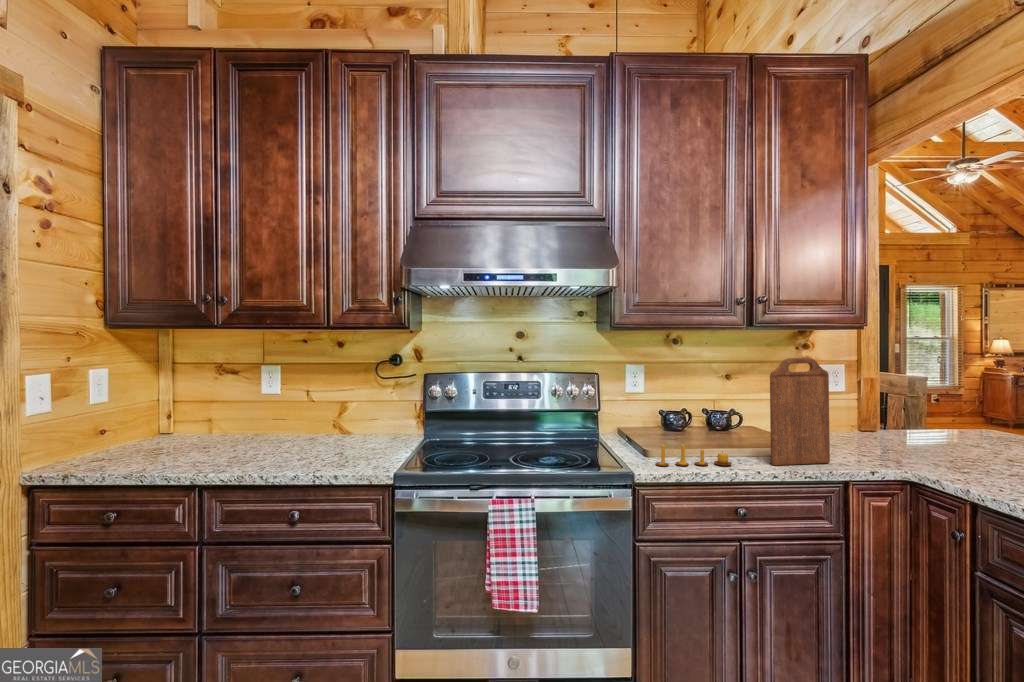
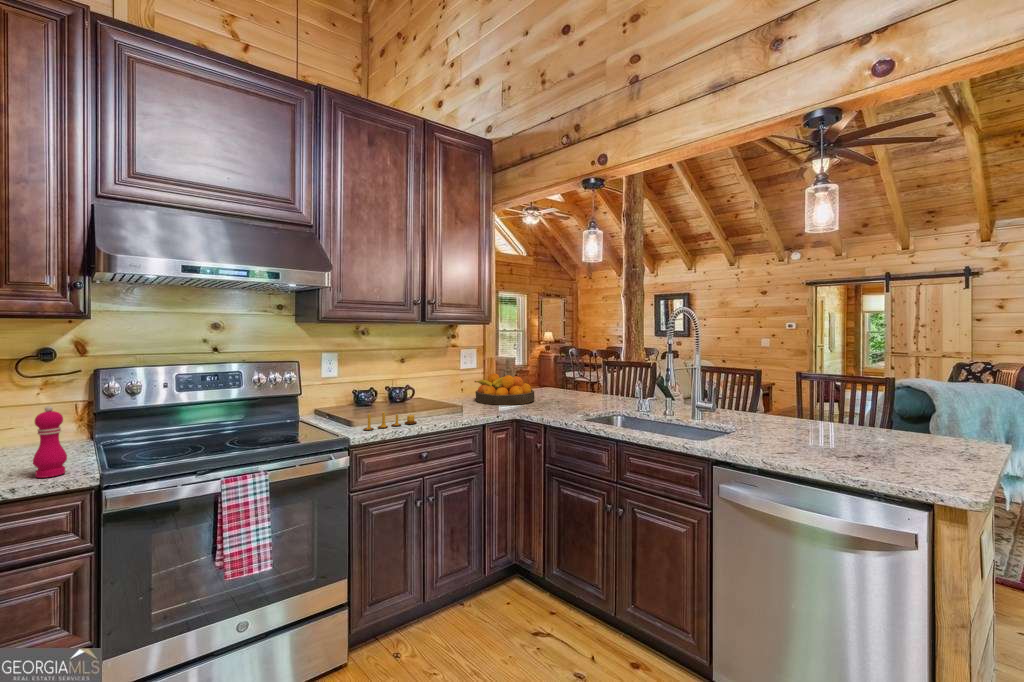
cutting board: present [770,358,830,465] -> none [440,344,474,419]
fruit bowl: none [838,402,957,456] -> present [475,373,534,405]
pepper mill: none [356,406,379,469] -> present [33,406,67,478]

